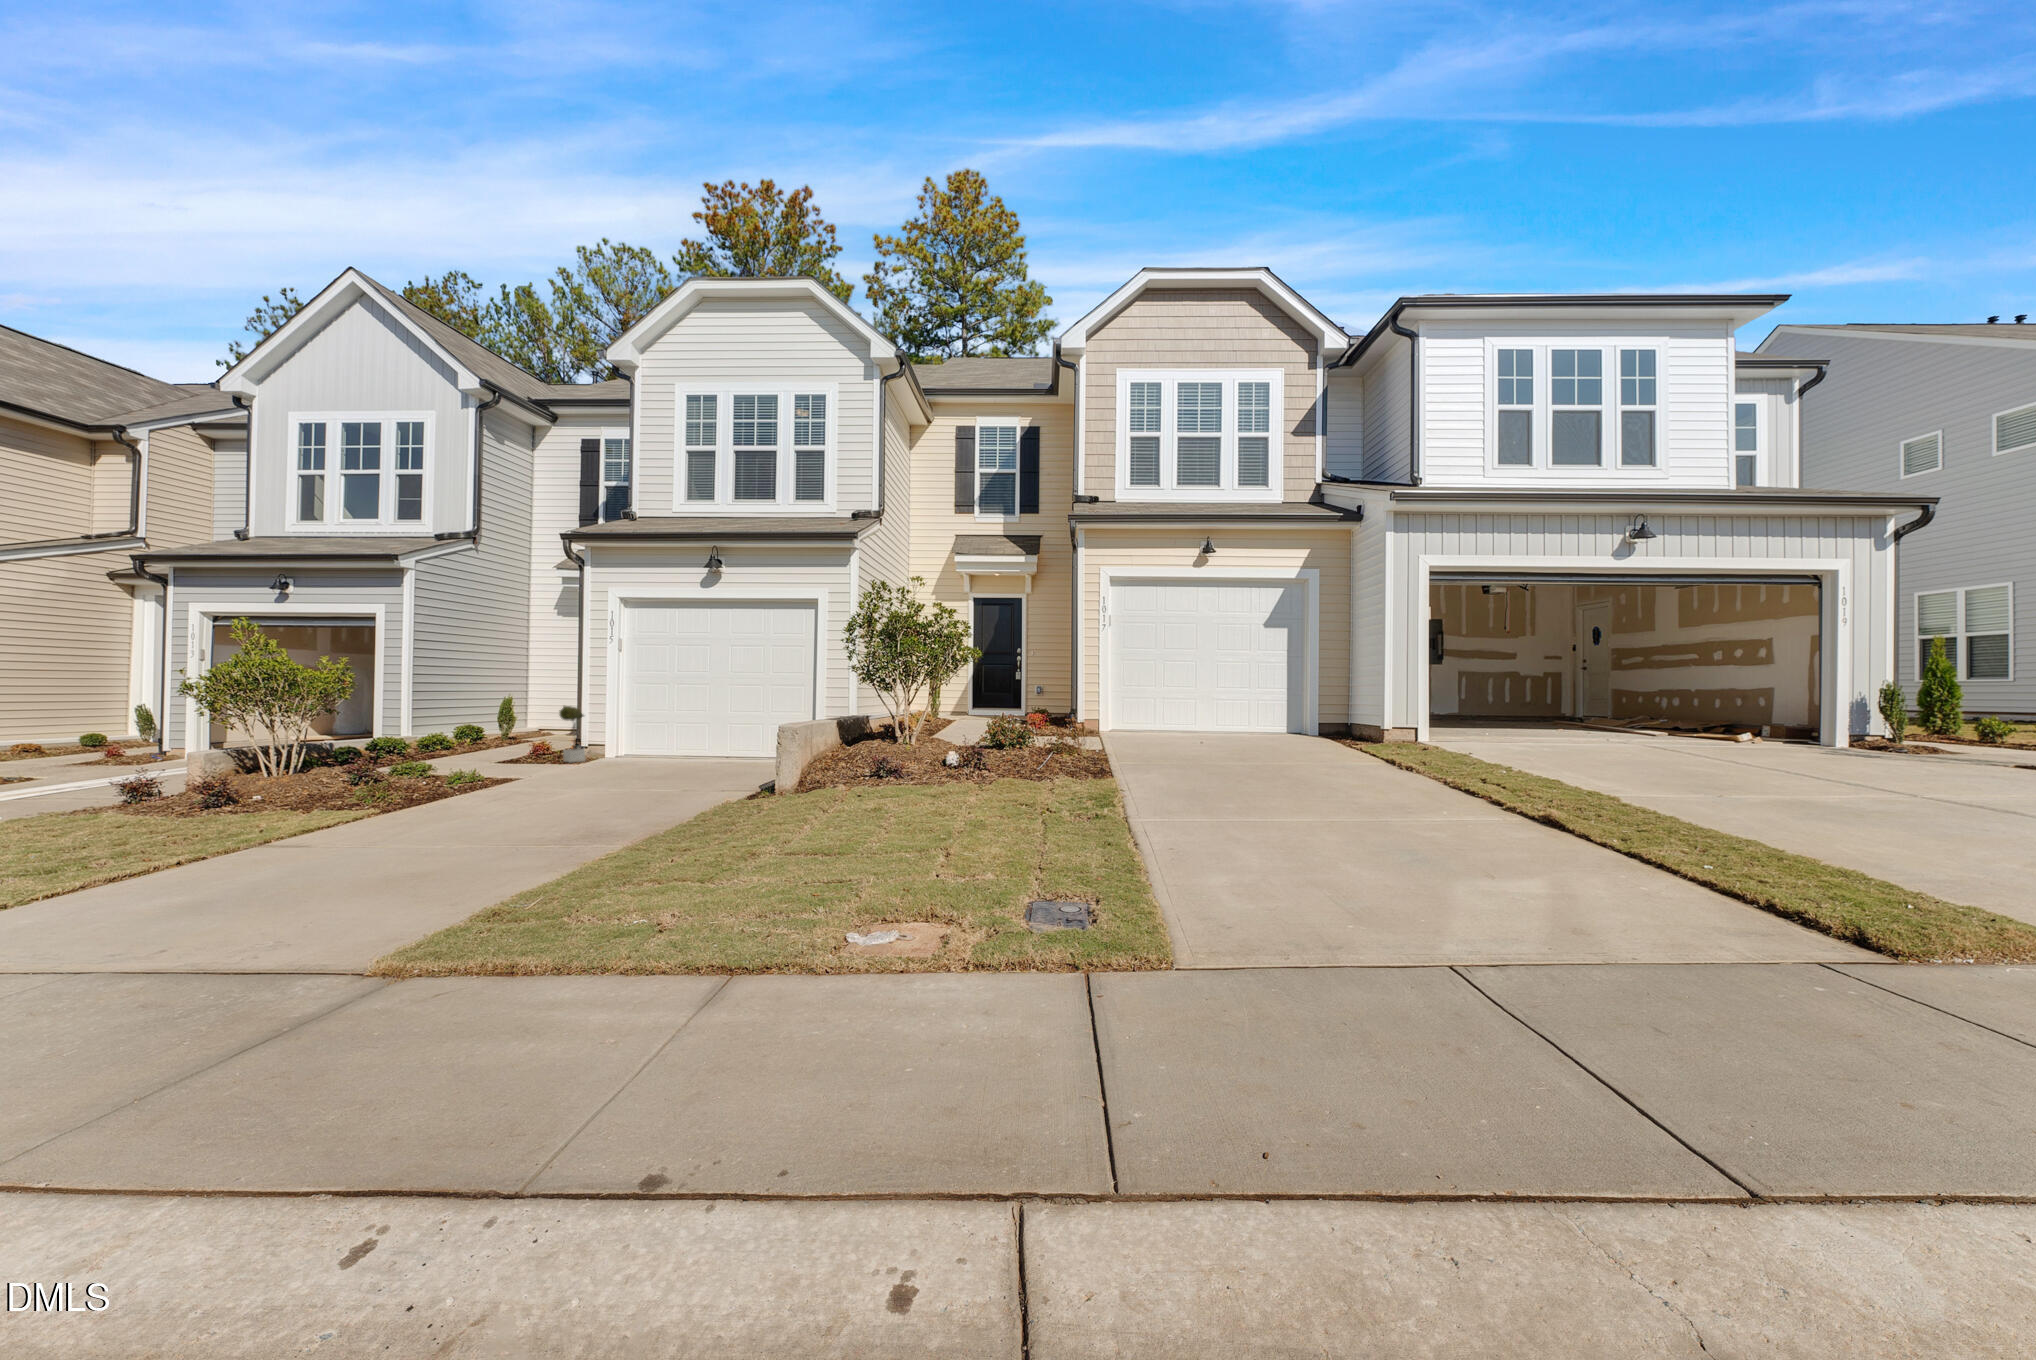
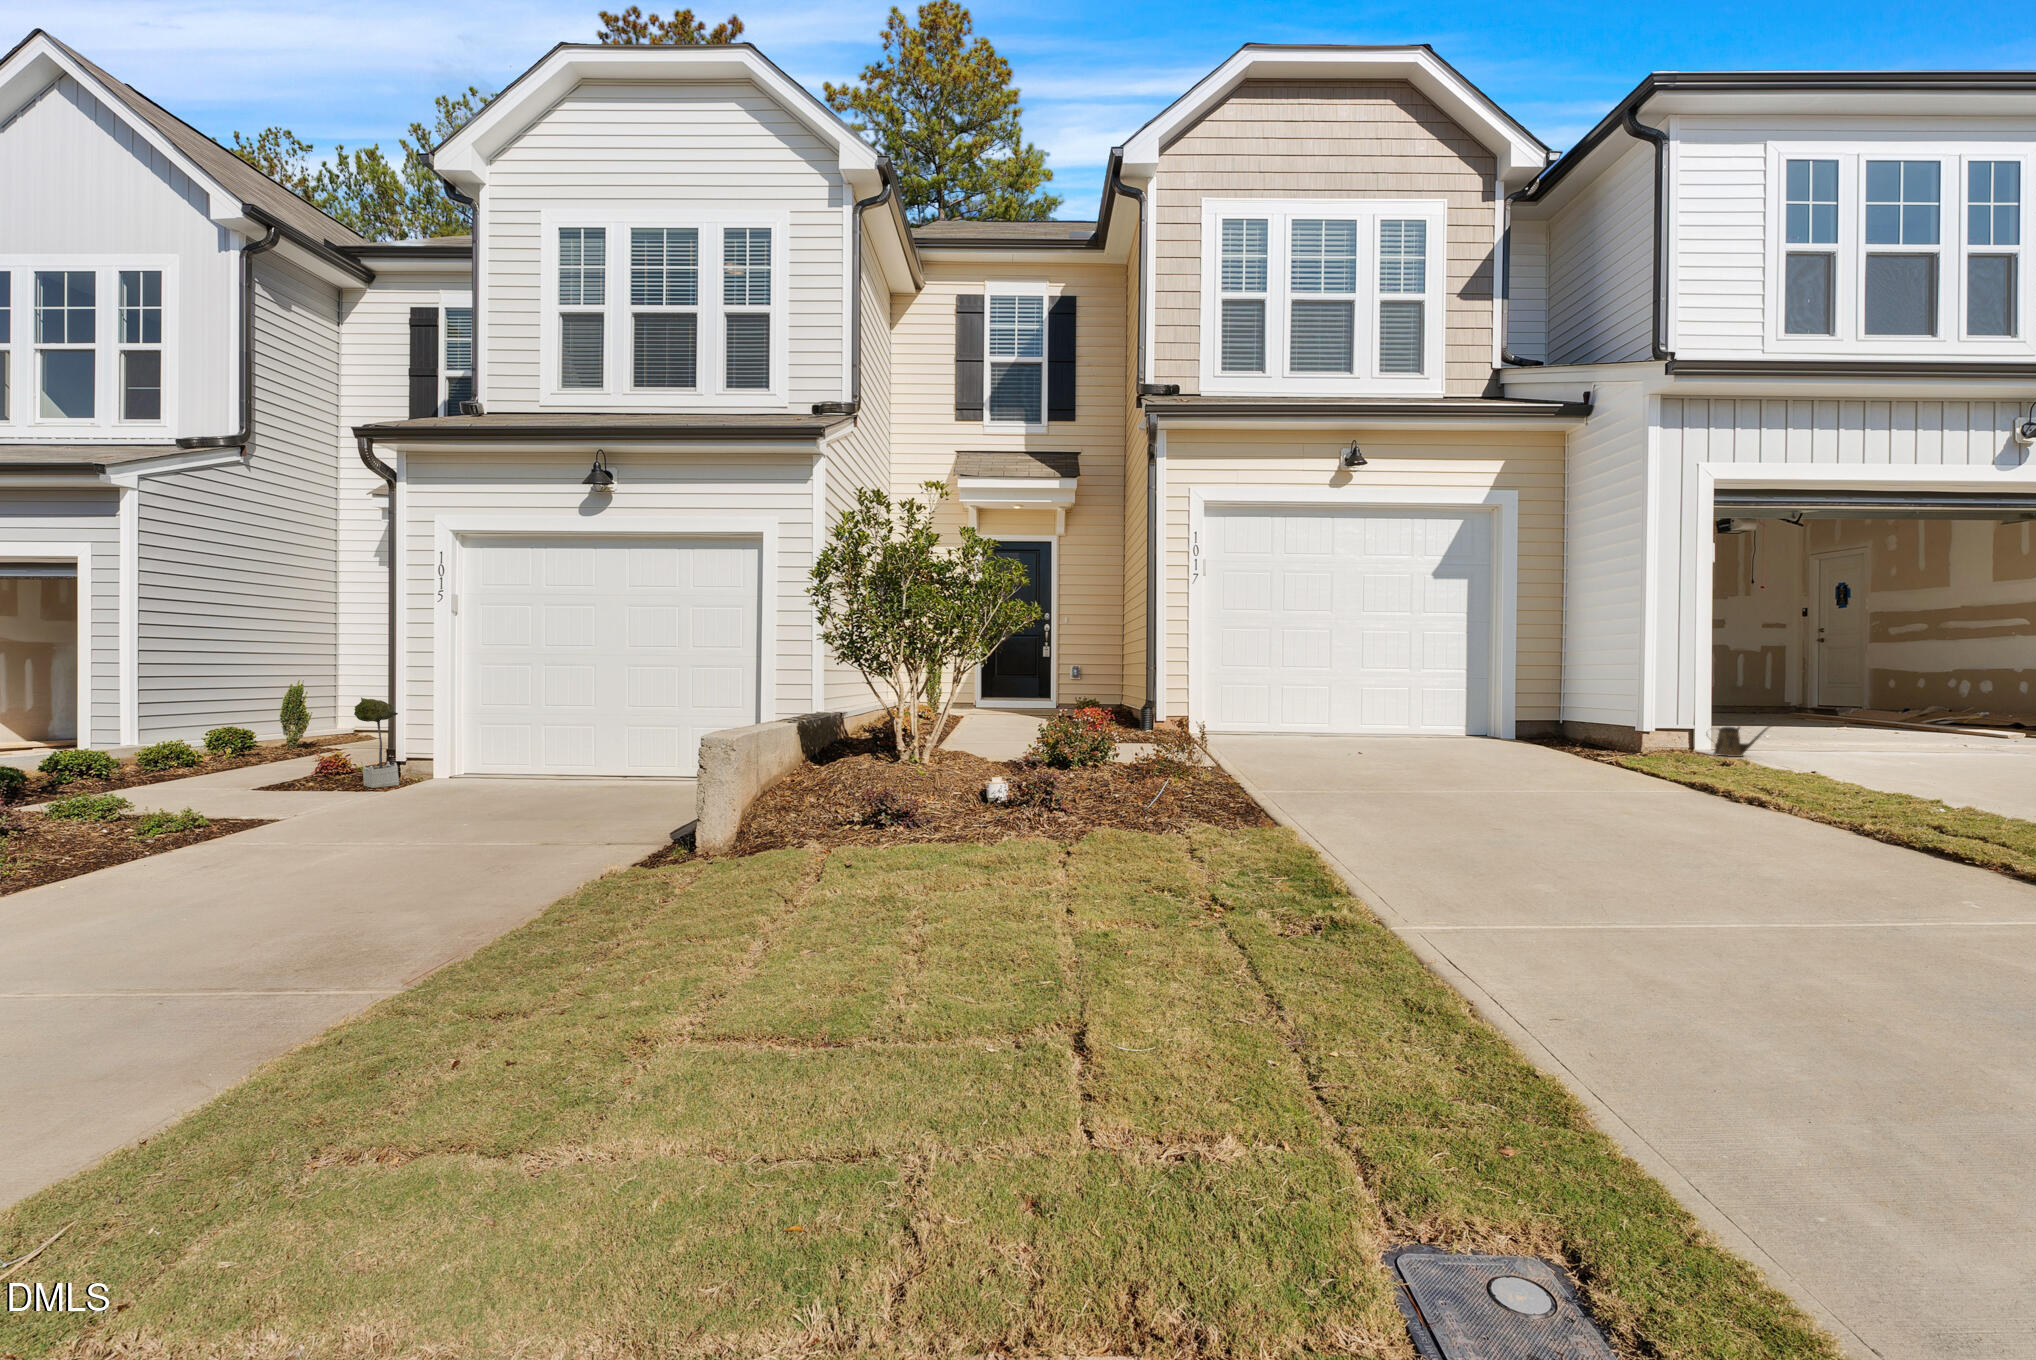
watering can: none [1434,727,1473,748] -> present [1714,726,1771,757]

